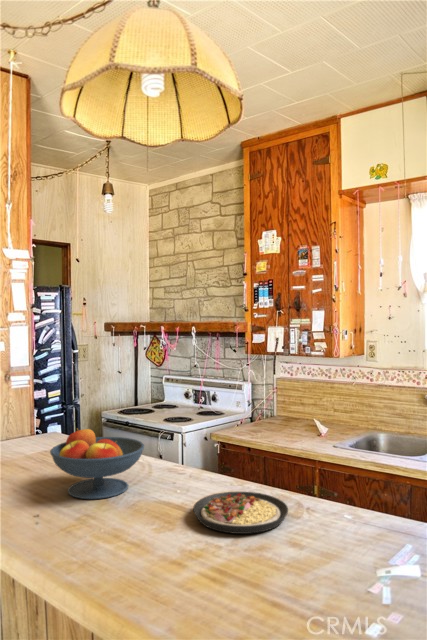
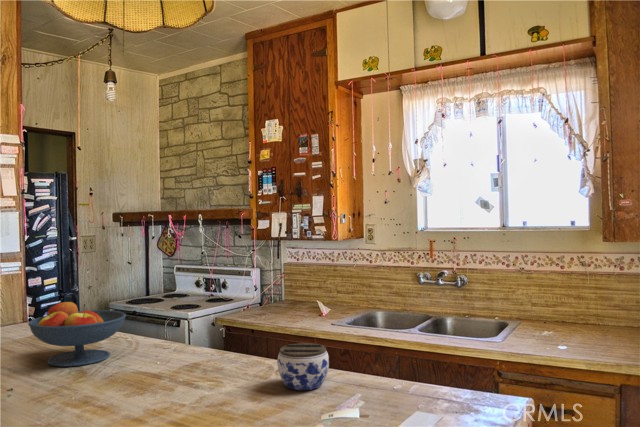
plate: present [193,492,288,534] -> none [165,352,254,383]
jar: none [323,495,384,554] -> present [277,343,329,390]

